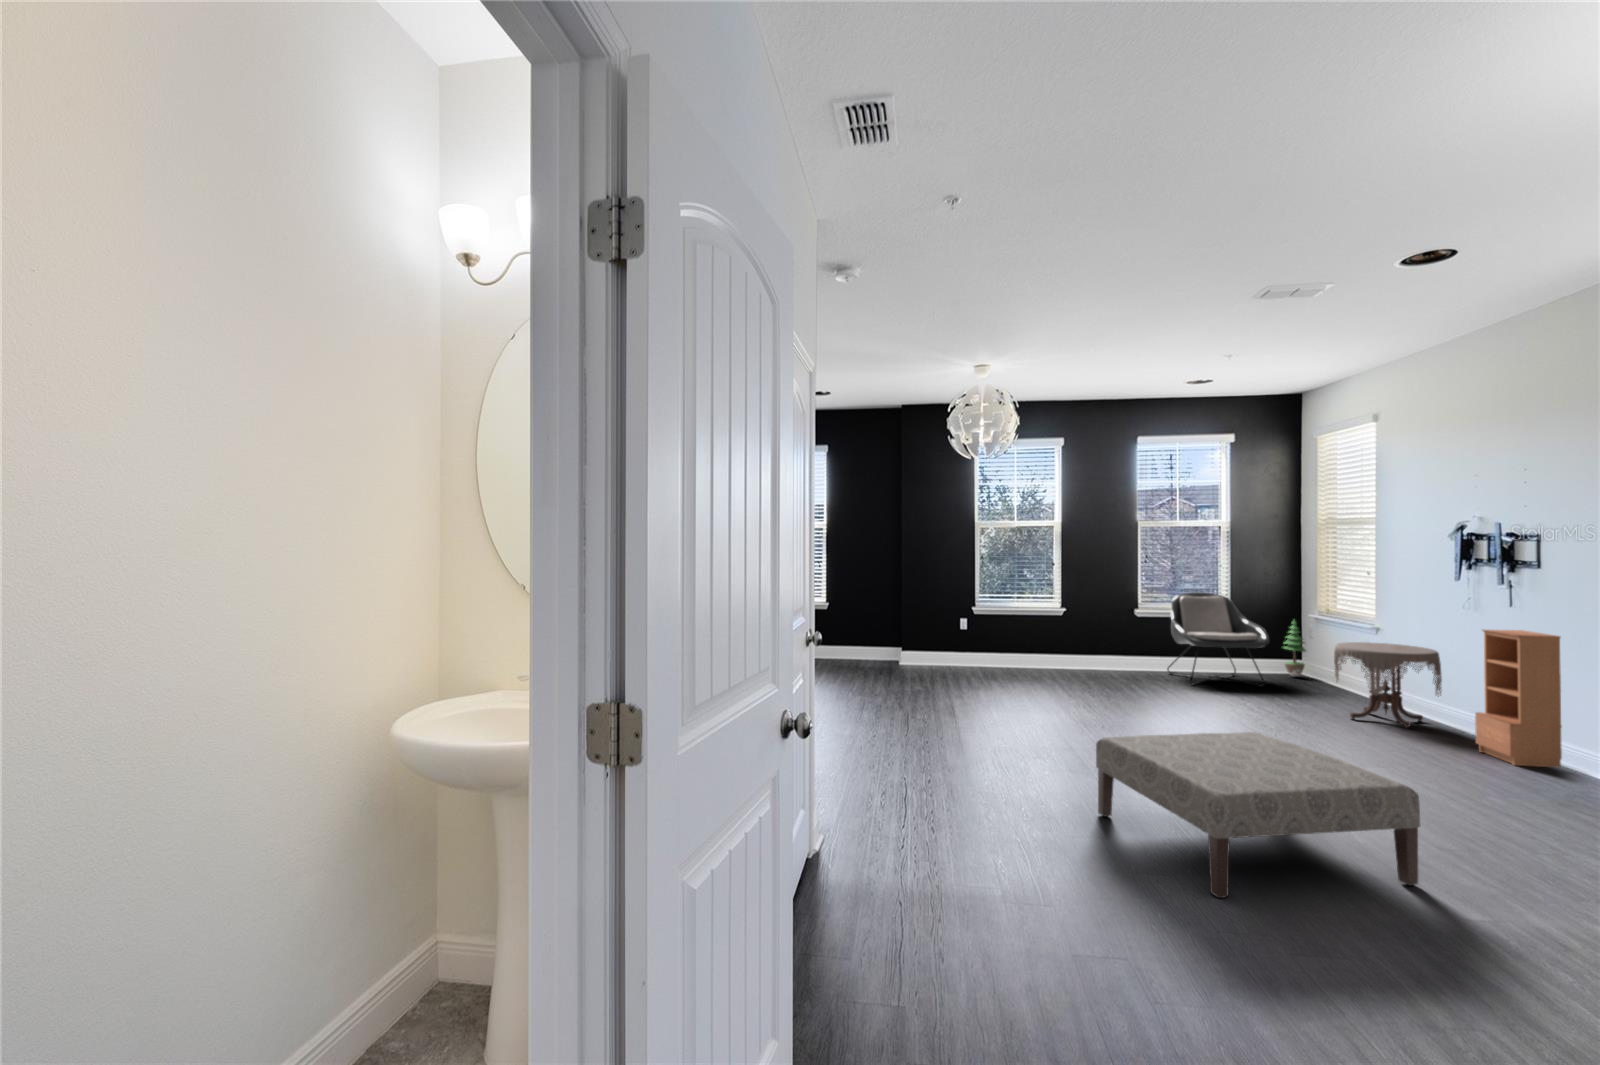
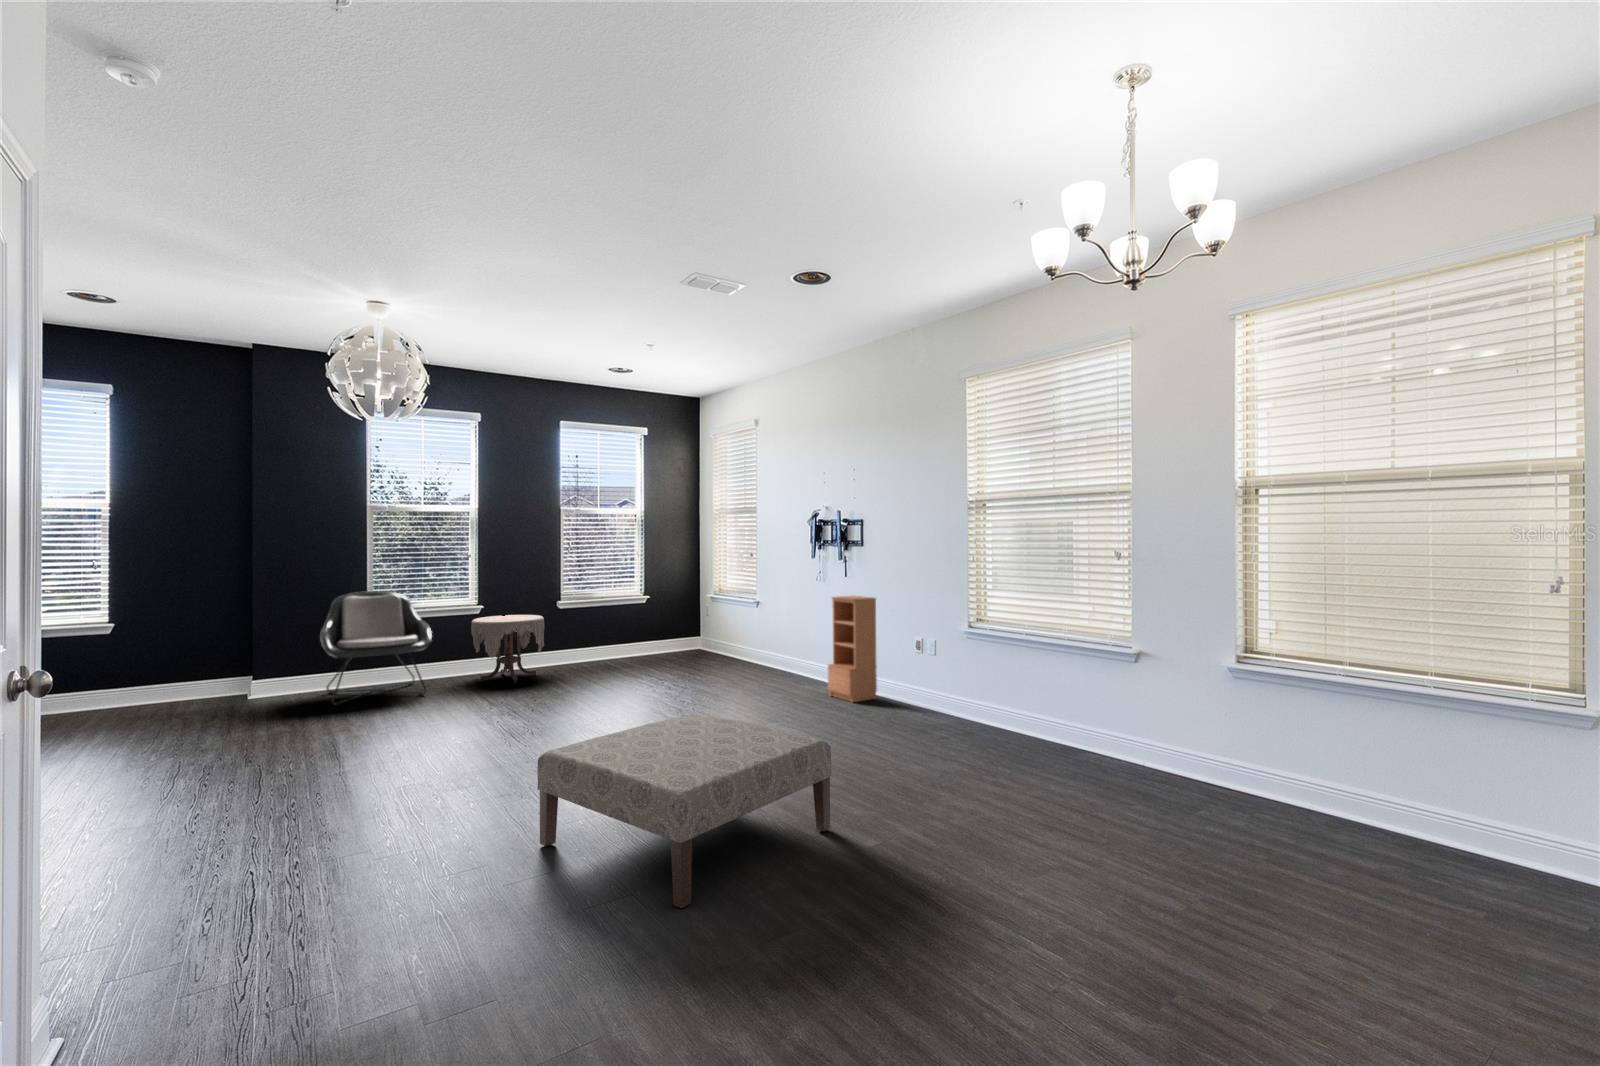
lounge chair: present [1167,592,1269,687] -> present [320,591,432,706]
potted tree: present [1284,620,1306,677] -> none [685,600,704,654]
side table: present [1334,642,1442,729] -> present [471,615,545,683]

